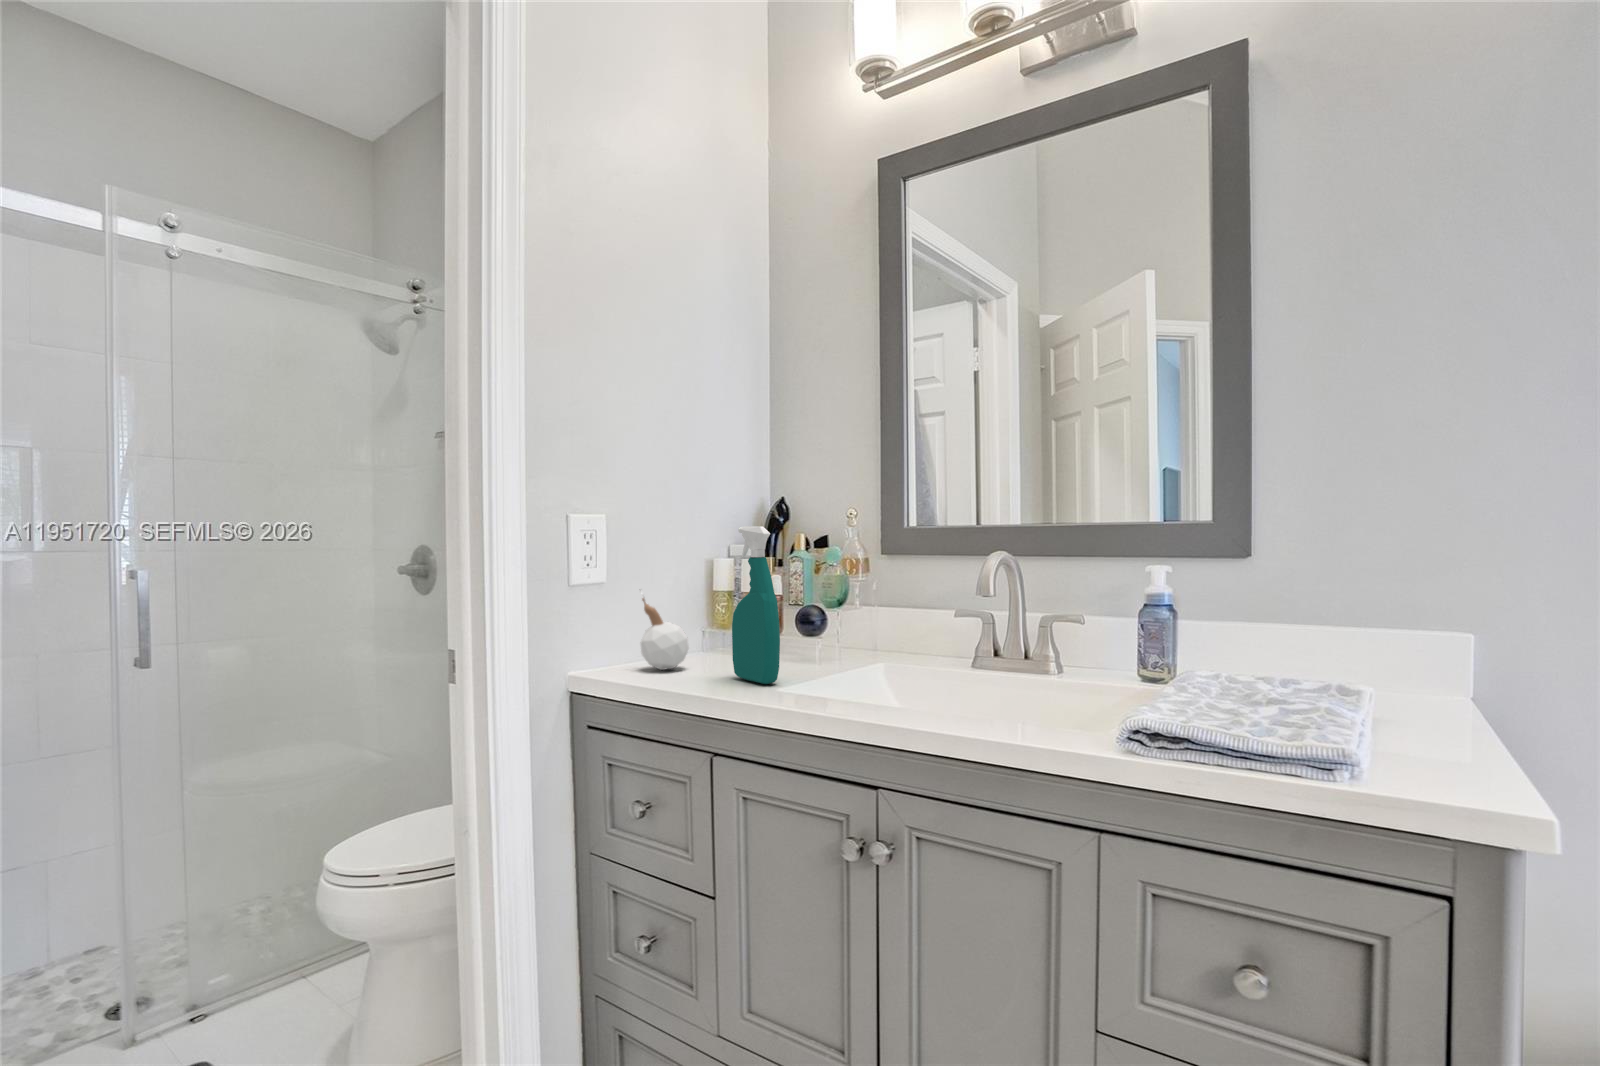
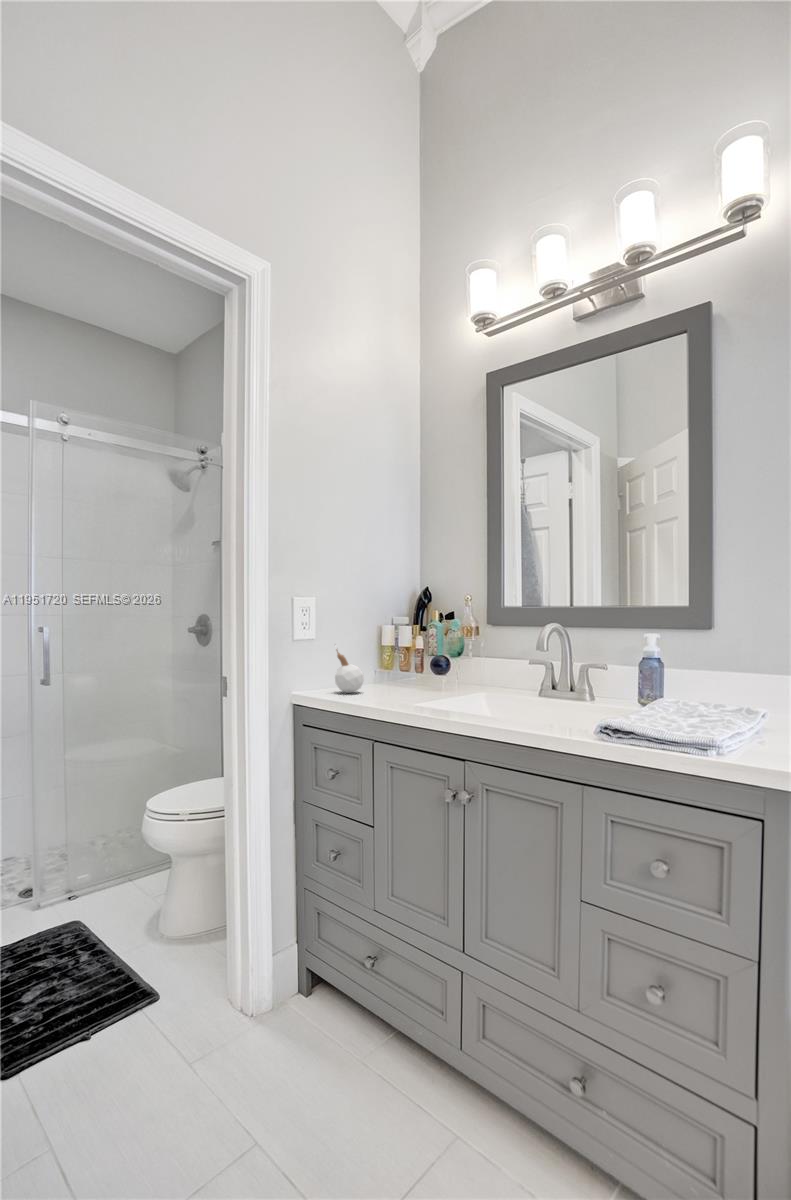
spray bottle: present [732,526,780,684] -> none [389,607,416,702]

